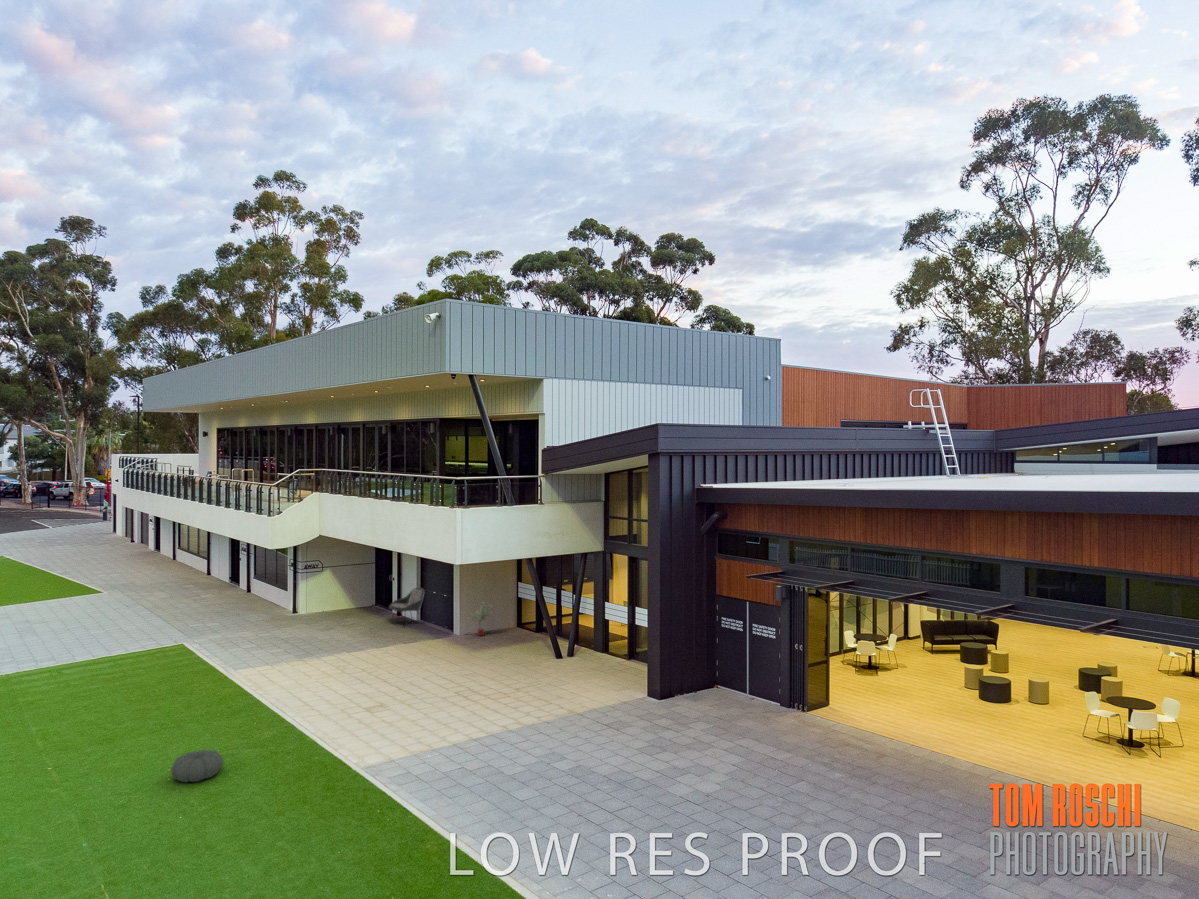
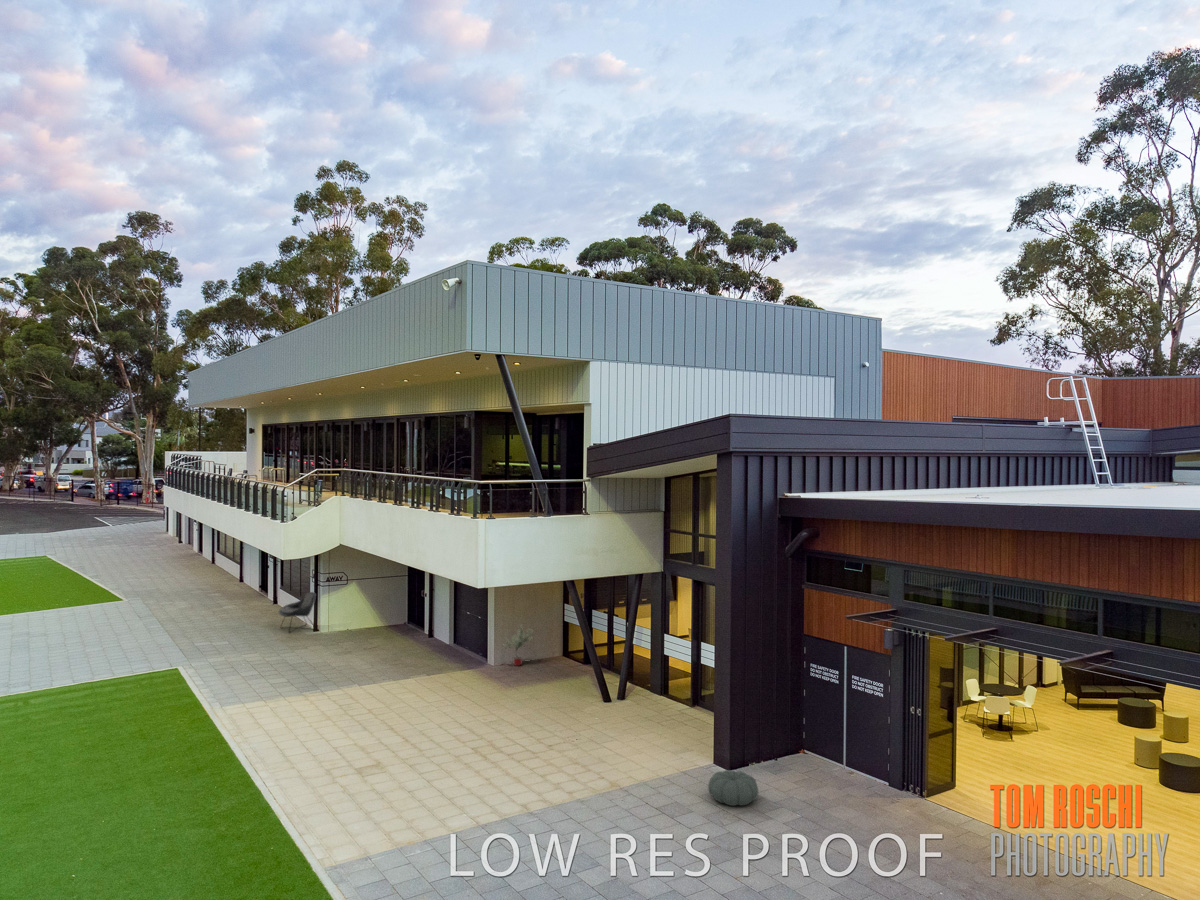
lounge chair: present [389,588,425,626] -> present [279,592,316,632]
pouf: present [171,750,223,782] -> present [708,770,758,806]

